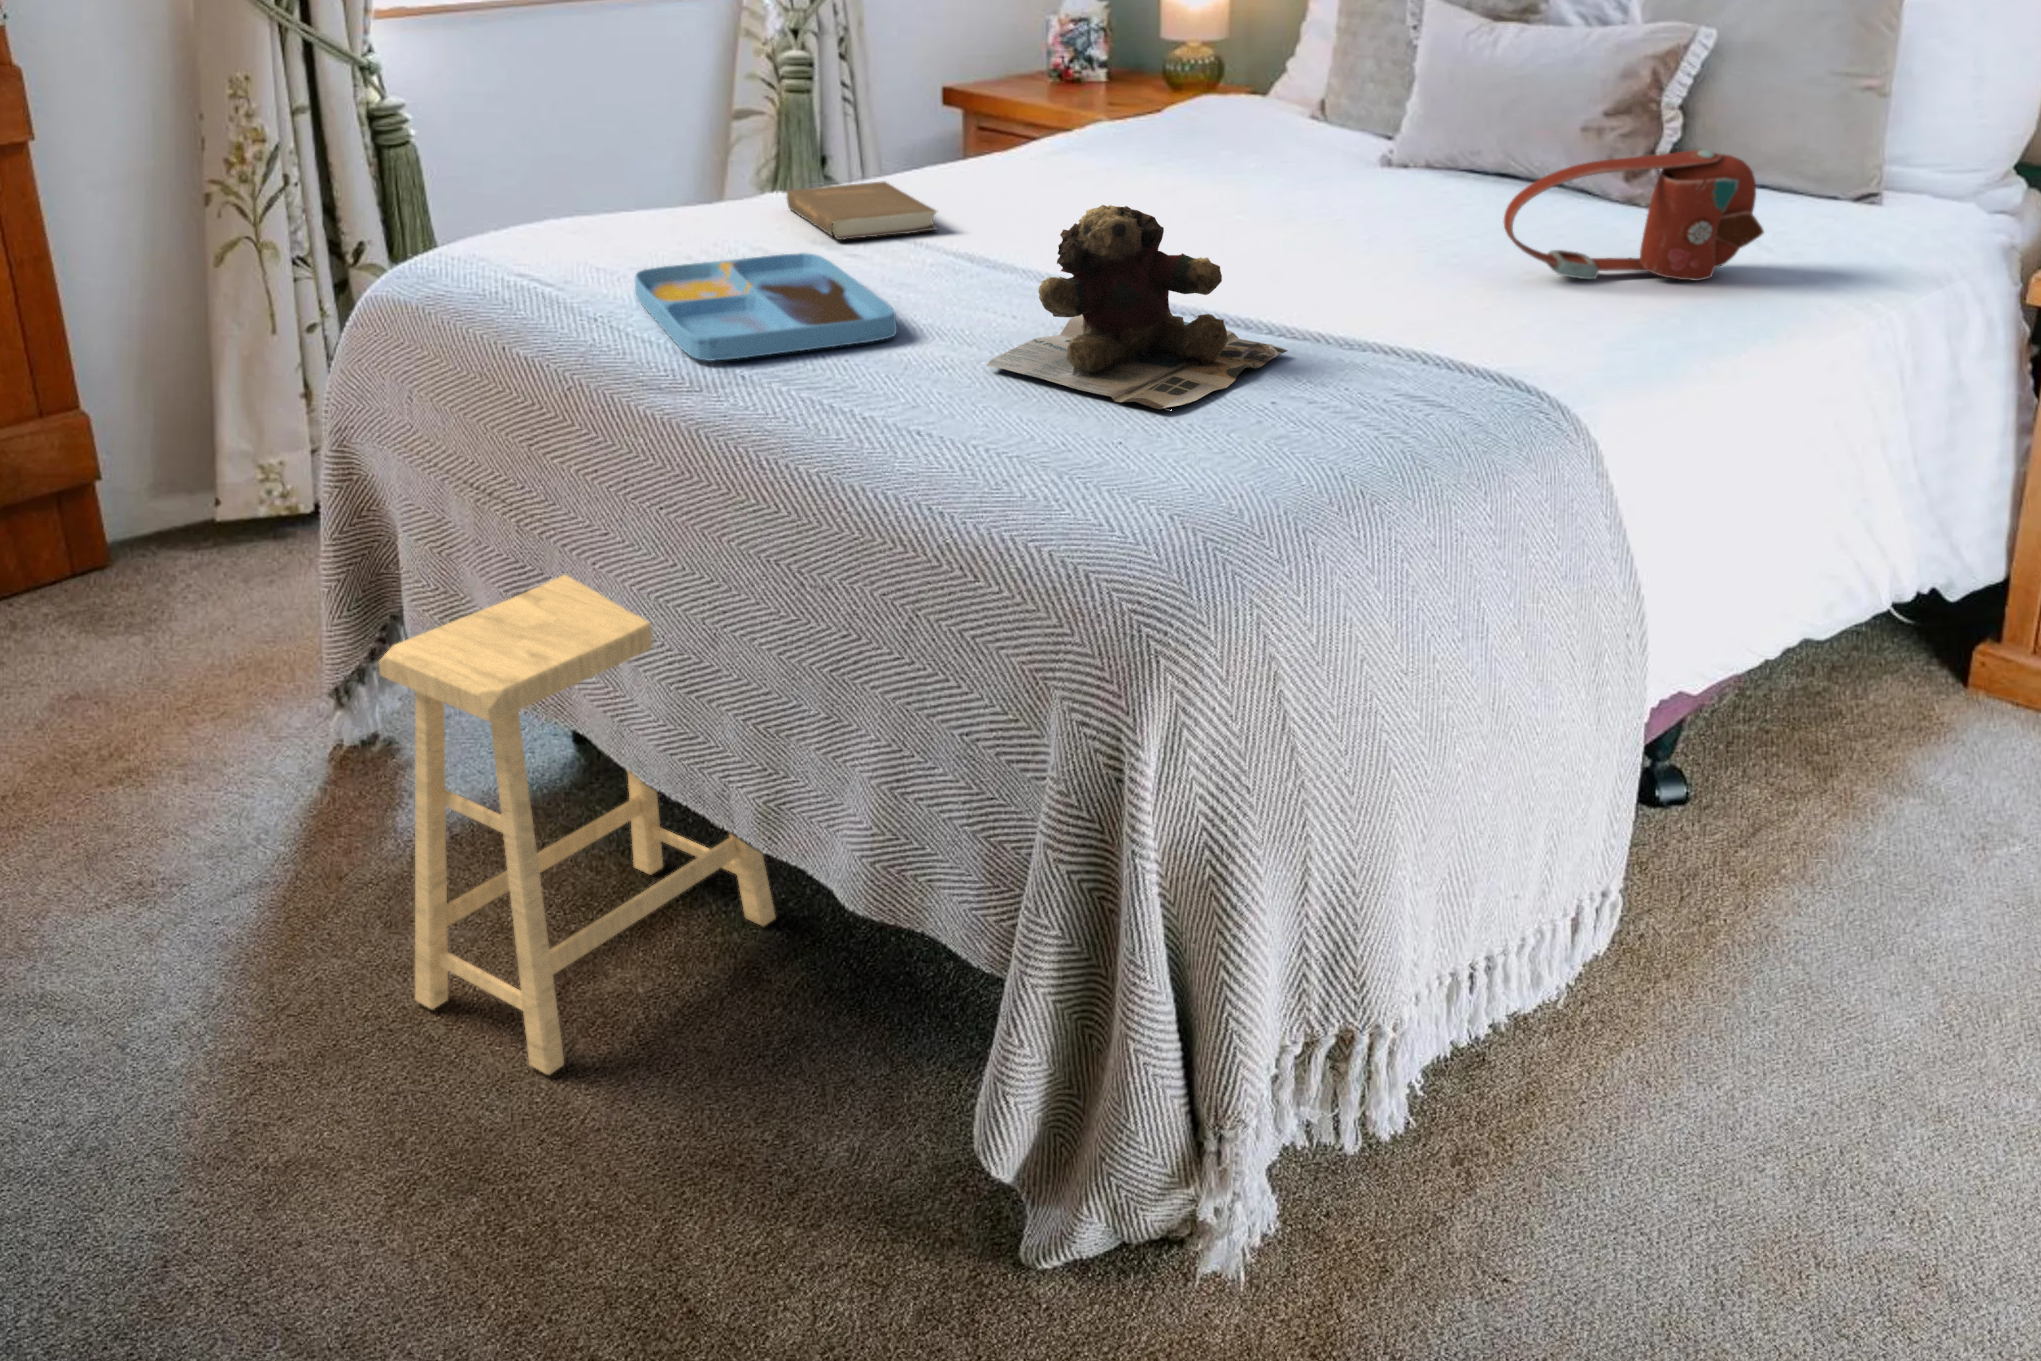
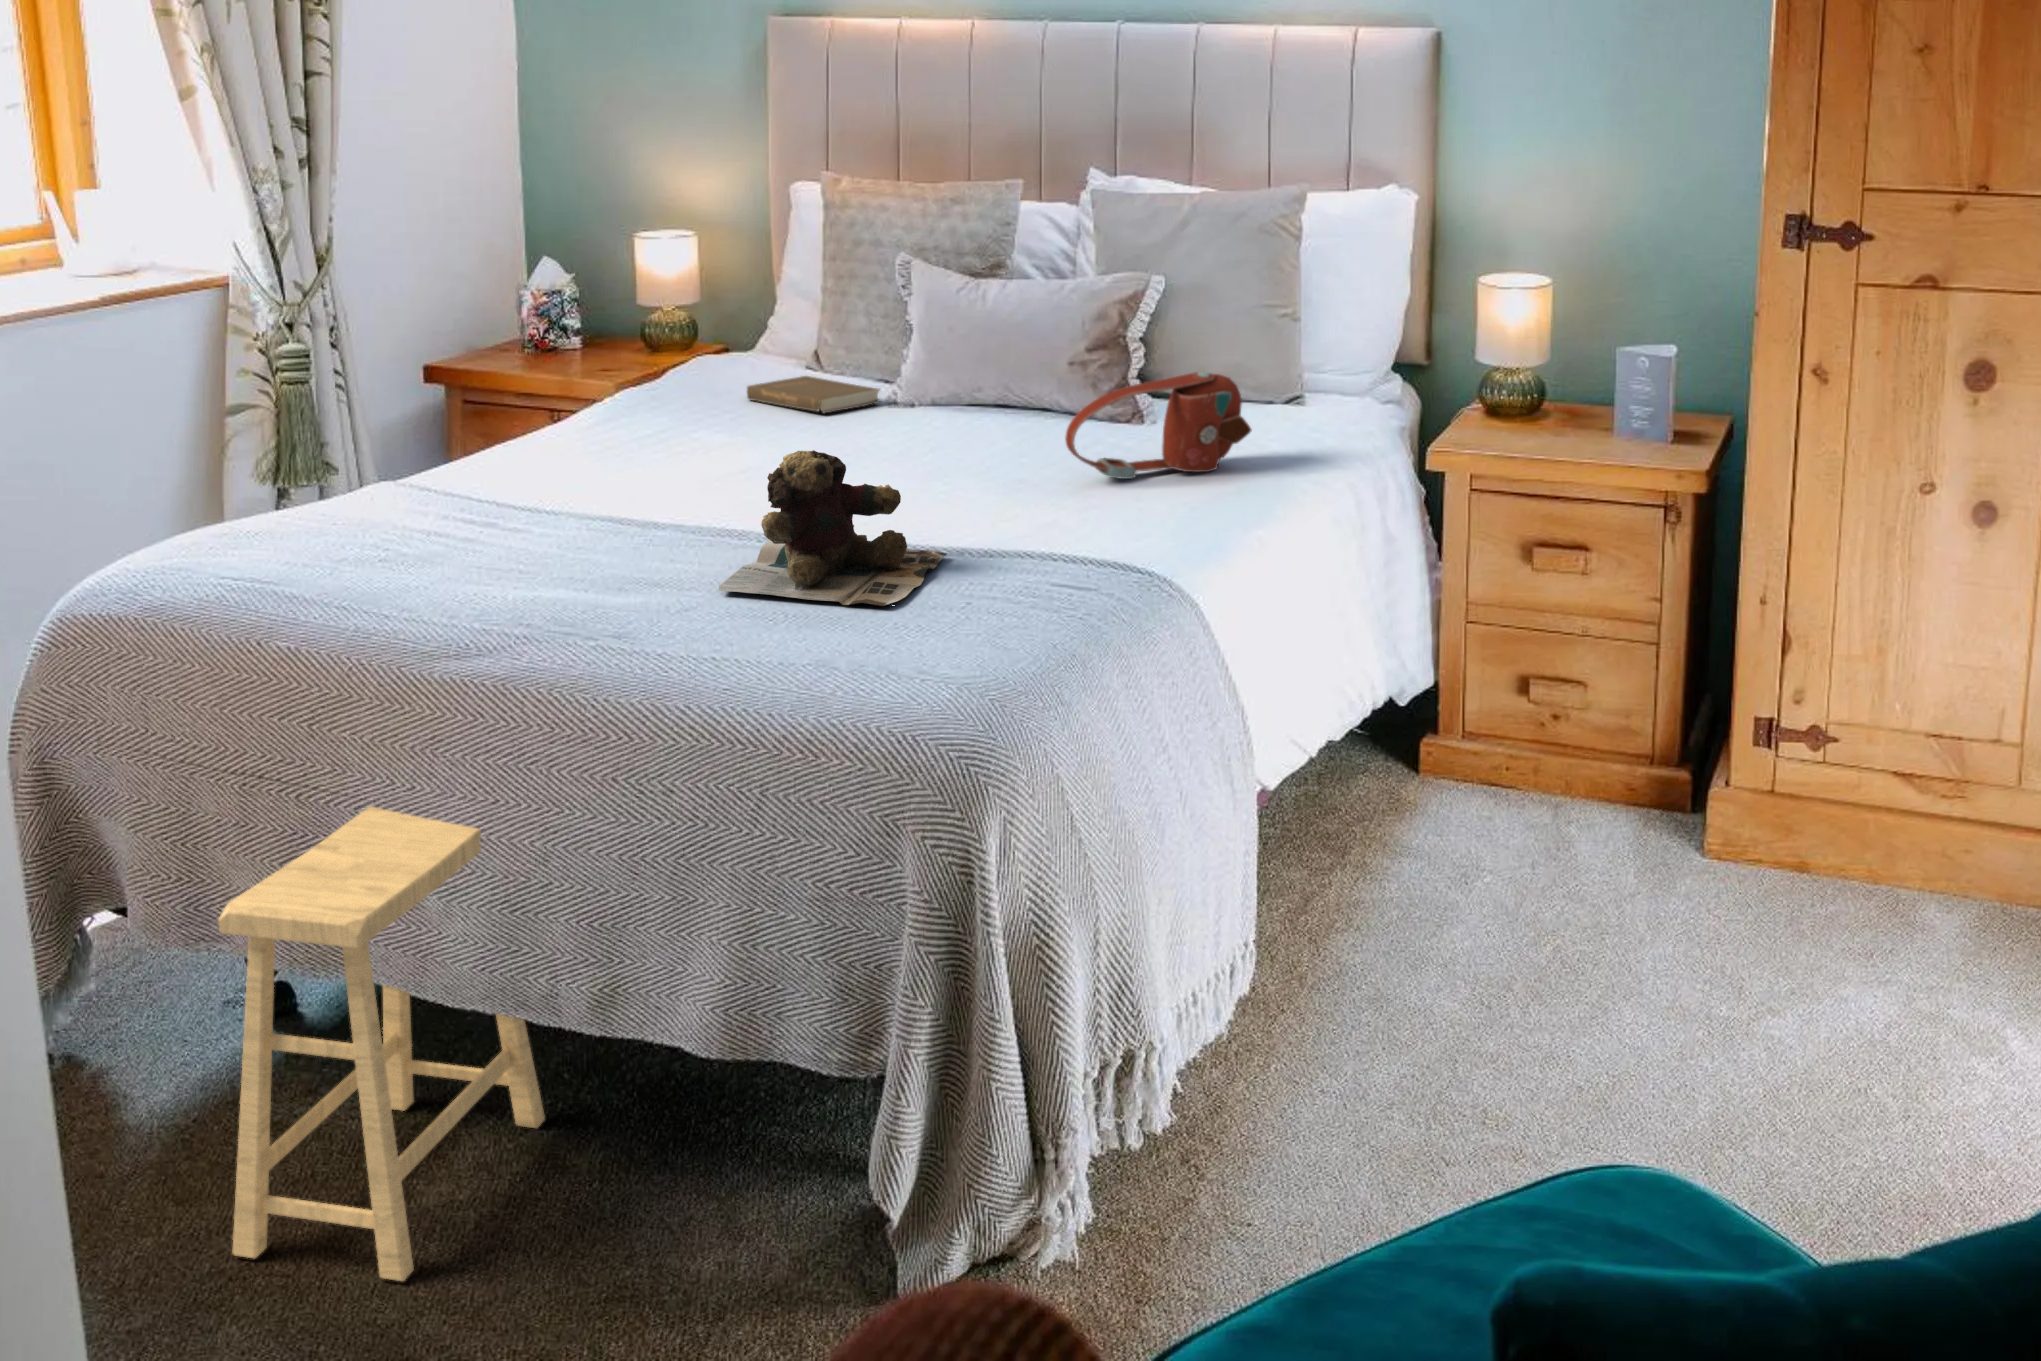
book: present [787,182,937,240] -> present [747,376,880,413]
tray: present [635,253,897,361] -> none [346,521,619,615]

